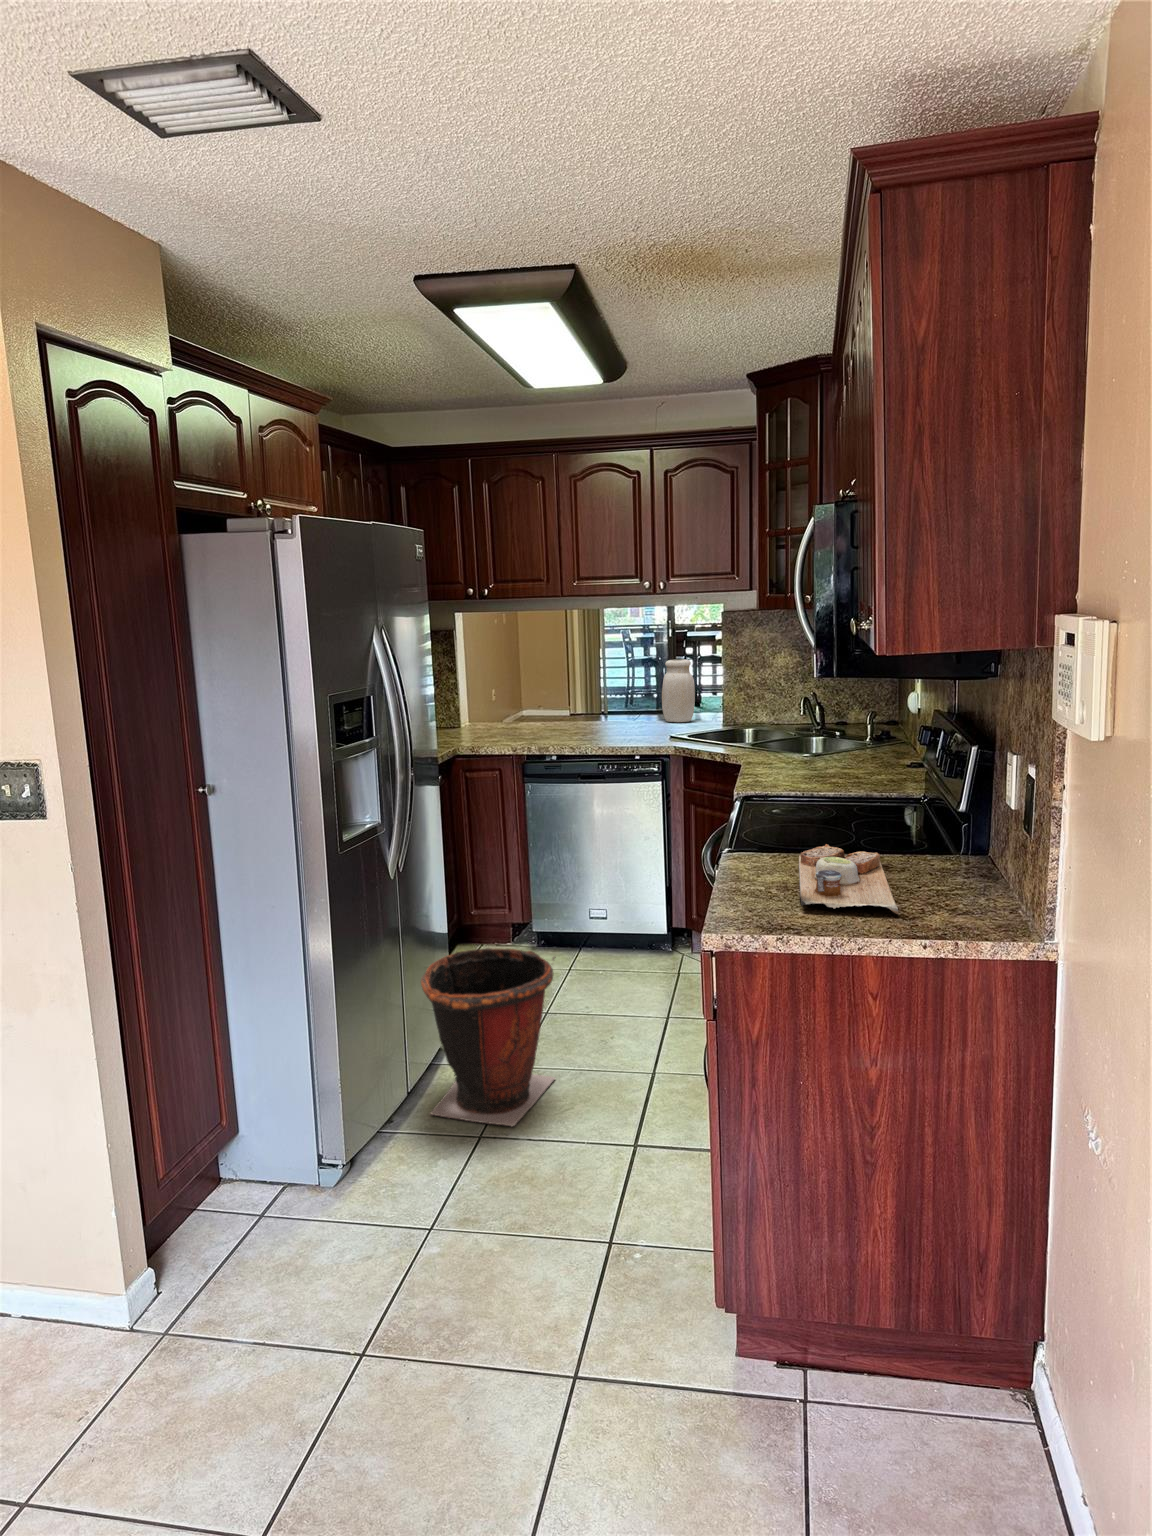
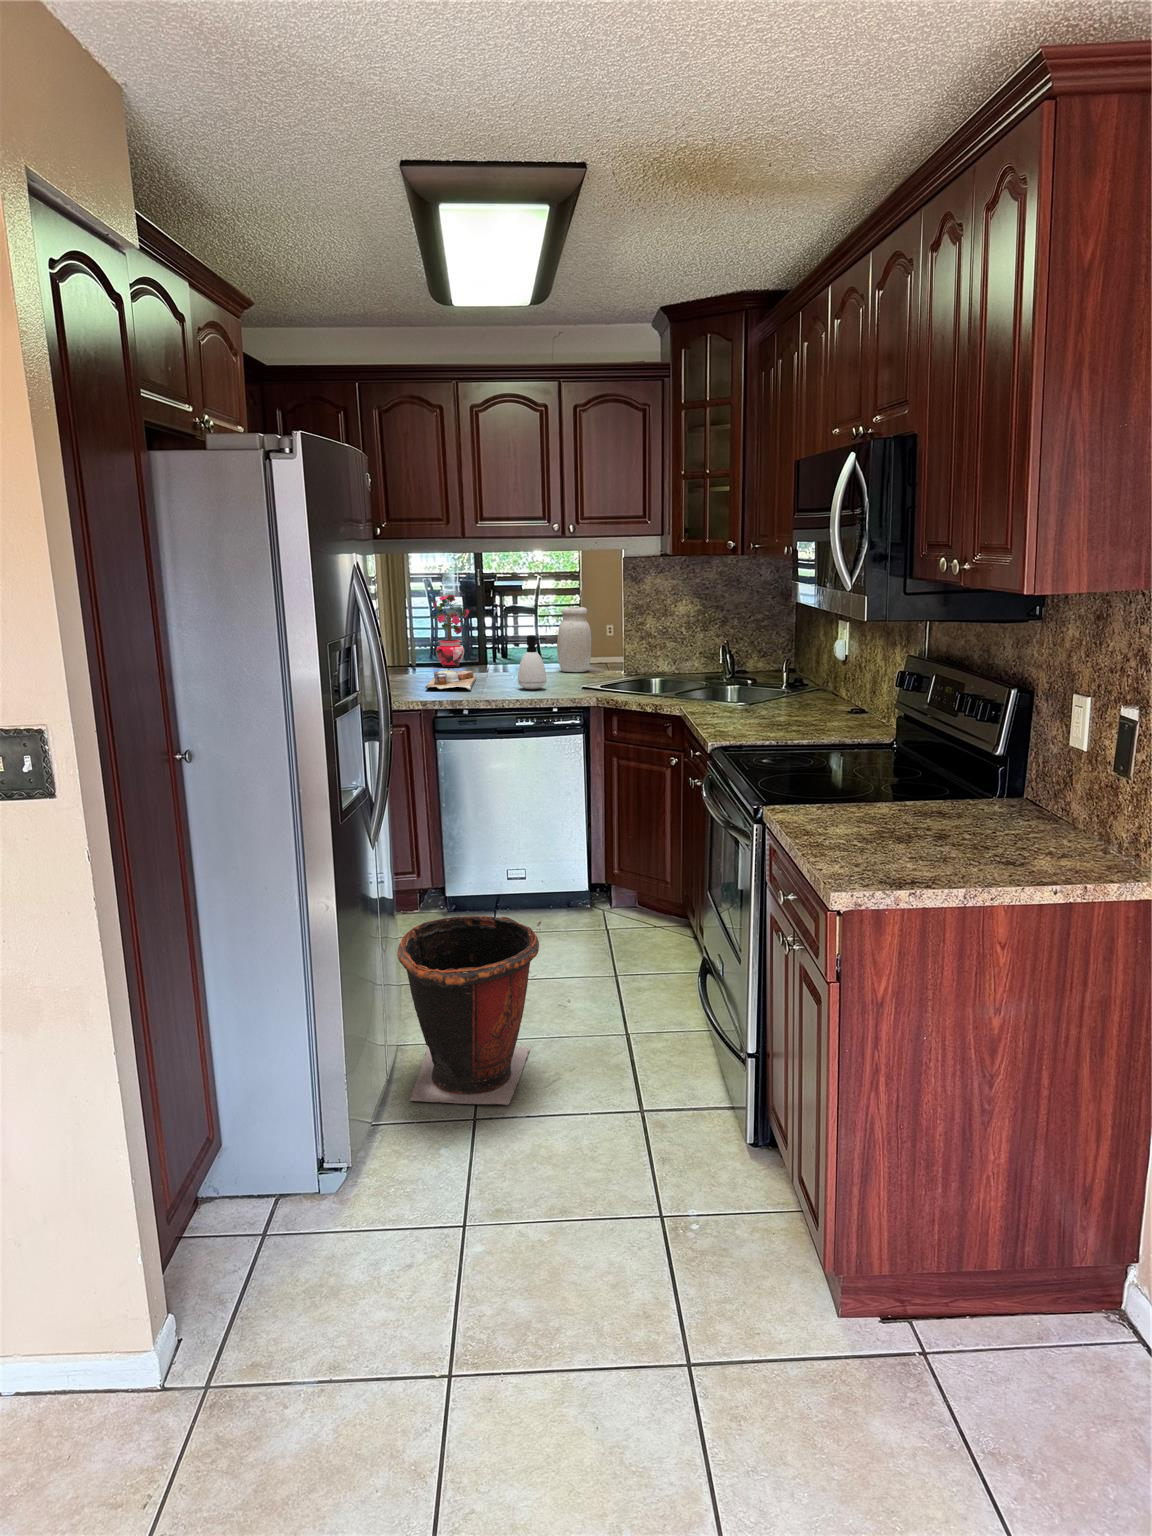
potted plant: none [547,649,585,717] -> present [432,595,469,667]
soap dispenser: none [606,688,633,739] -> present [518,635,546,689]
cutting board: present [799,844,898,914] -> present [425,670,476,690]

